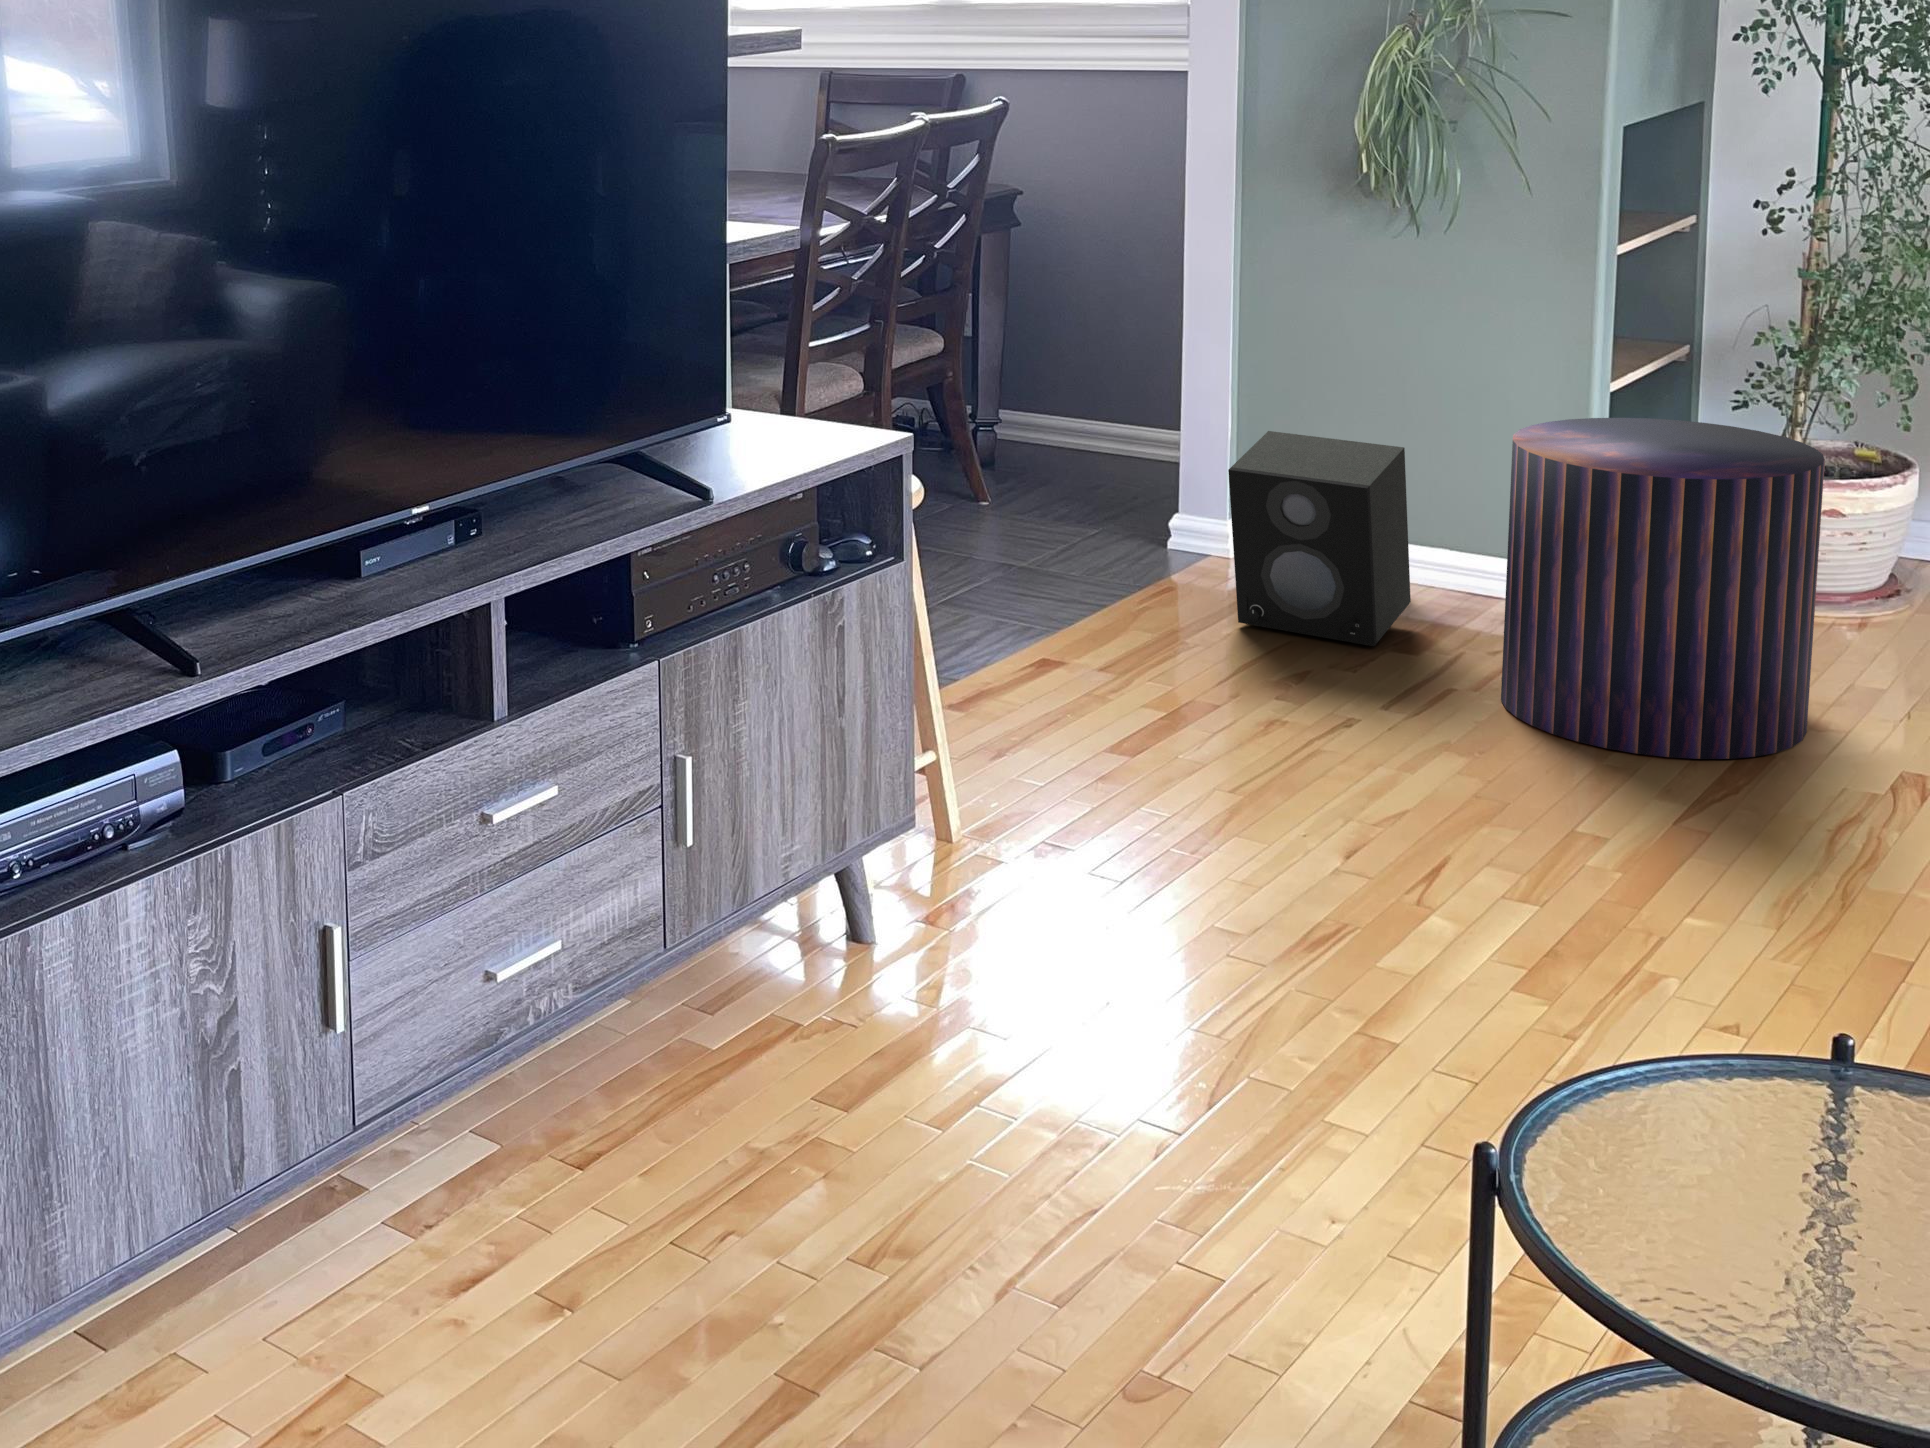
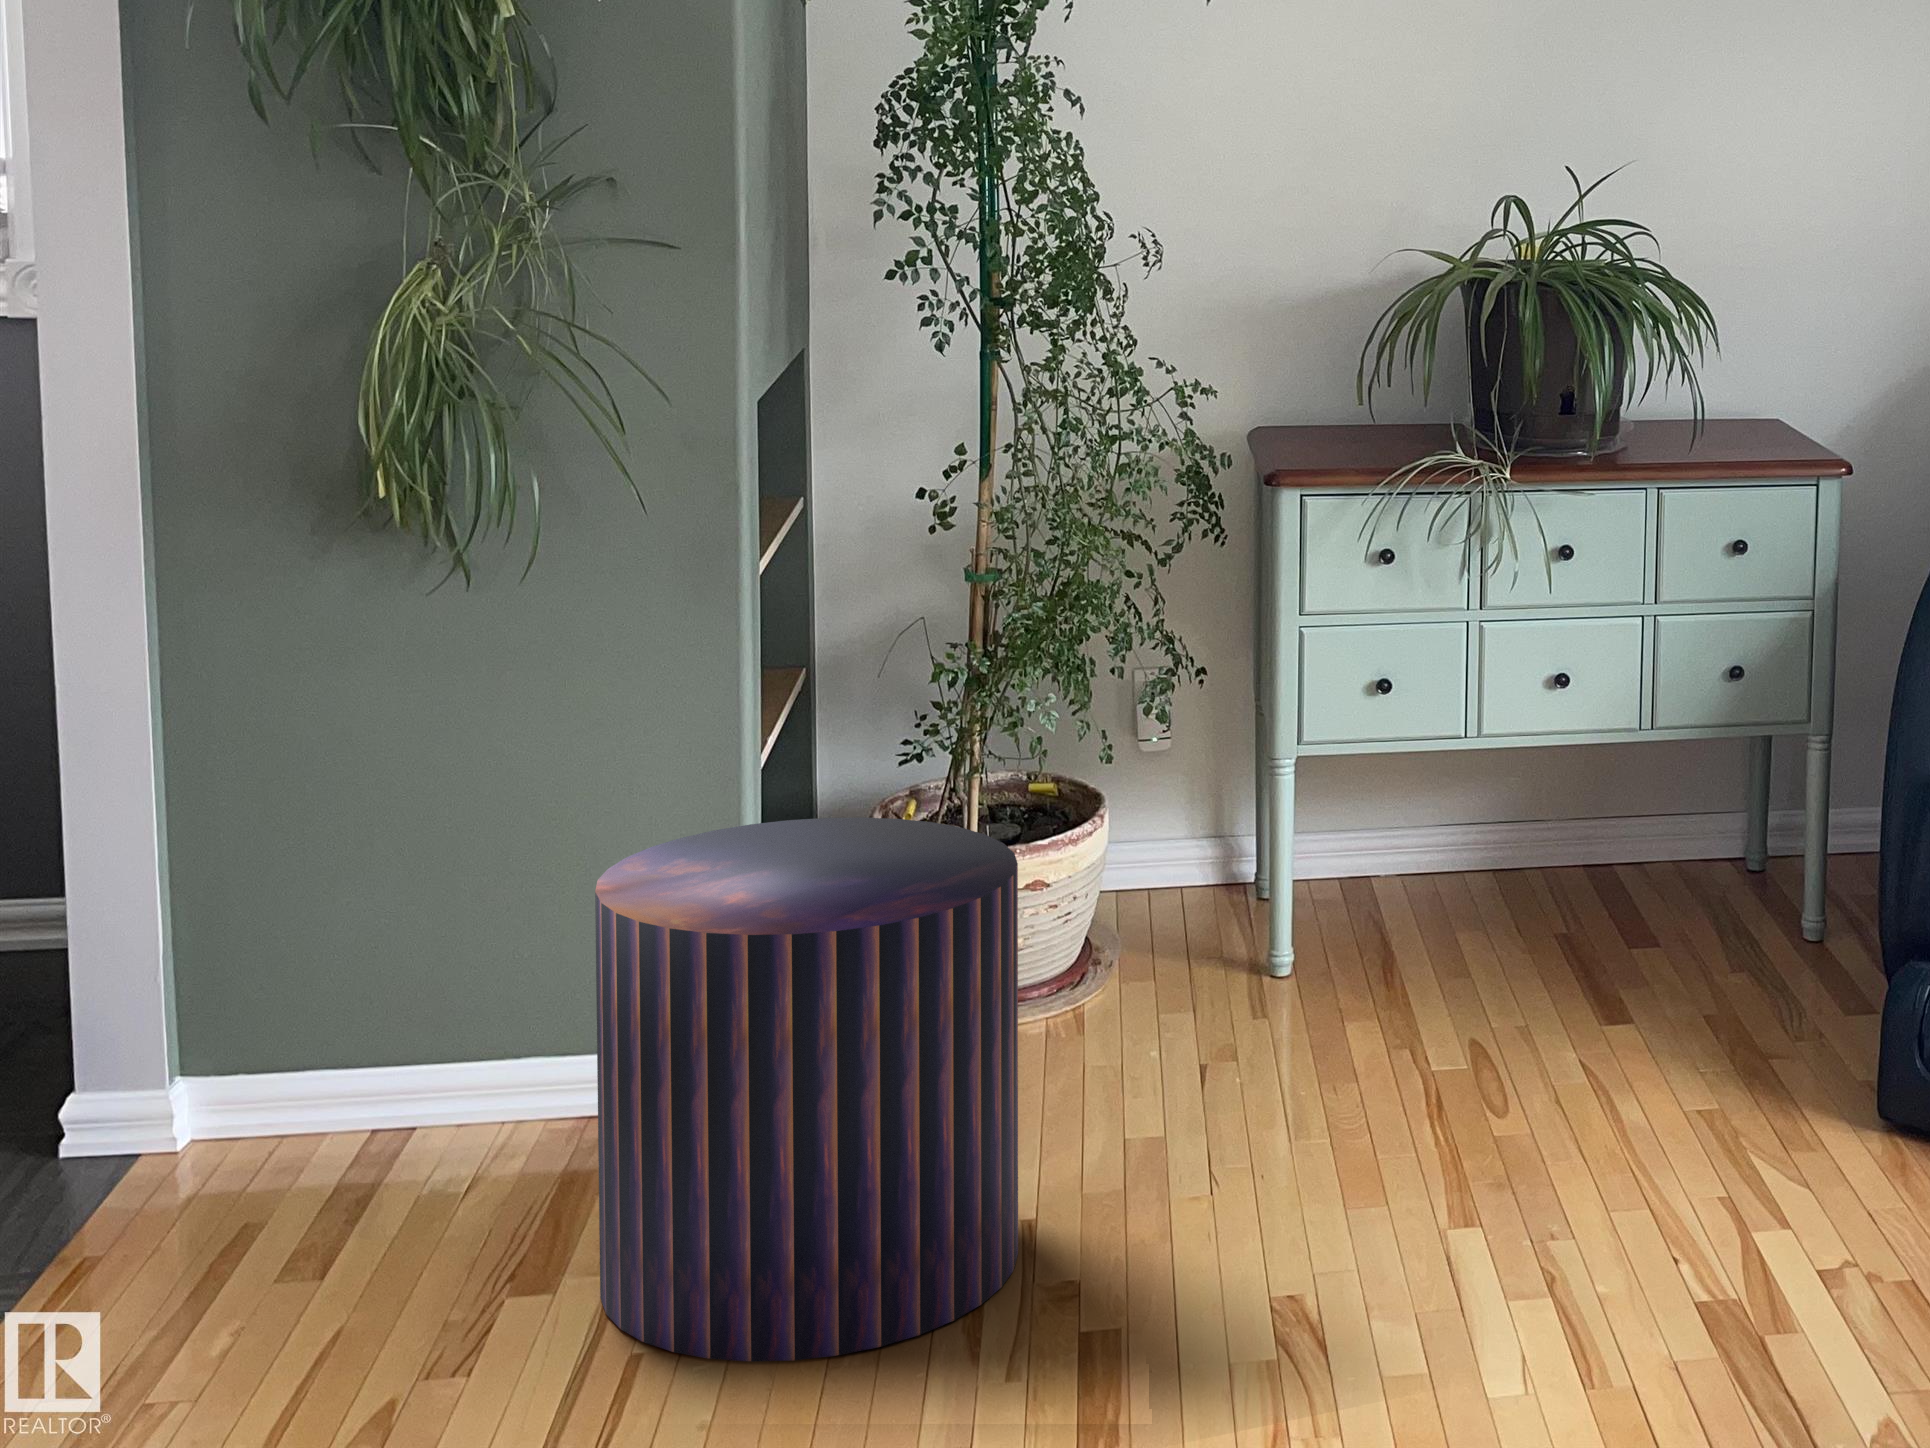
speaker: present [1228,431,1411,646] -> none [156,902,475,1232]

